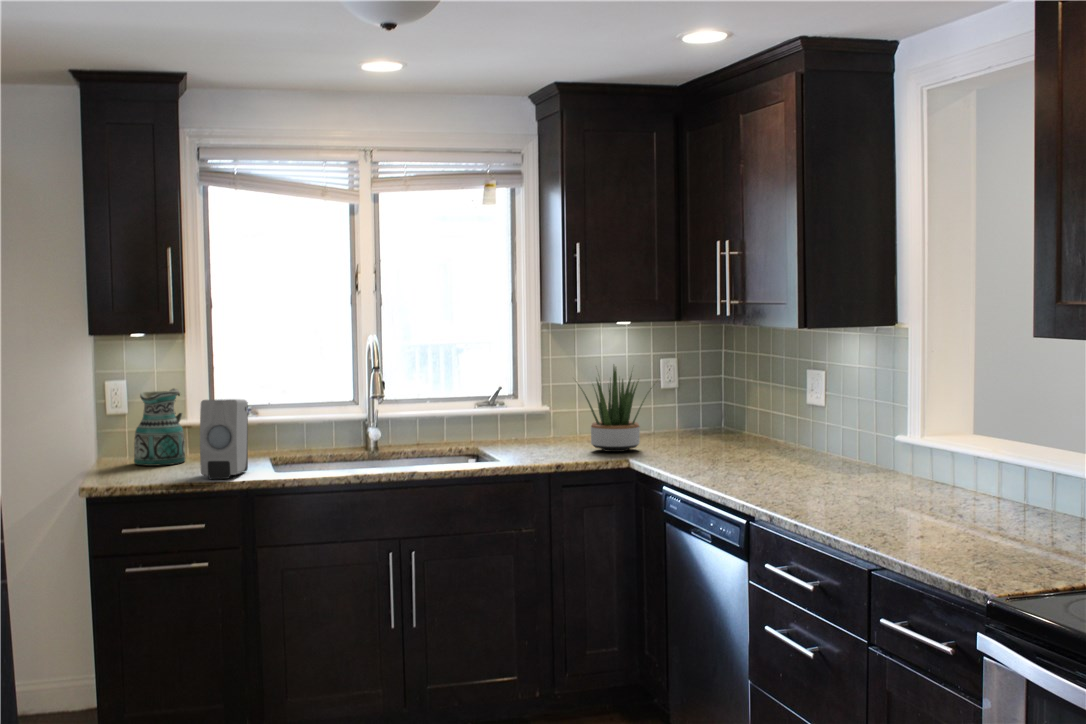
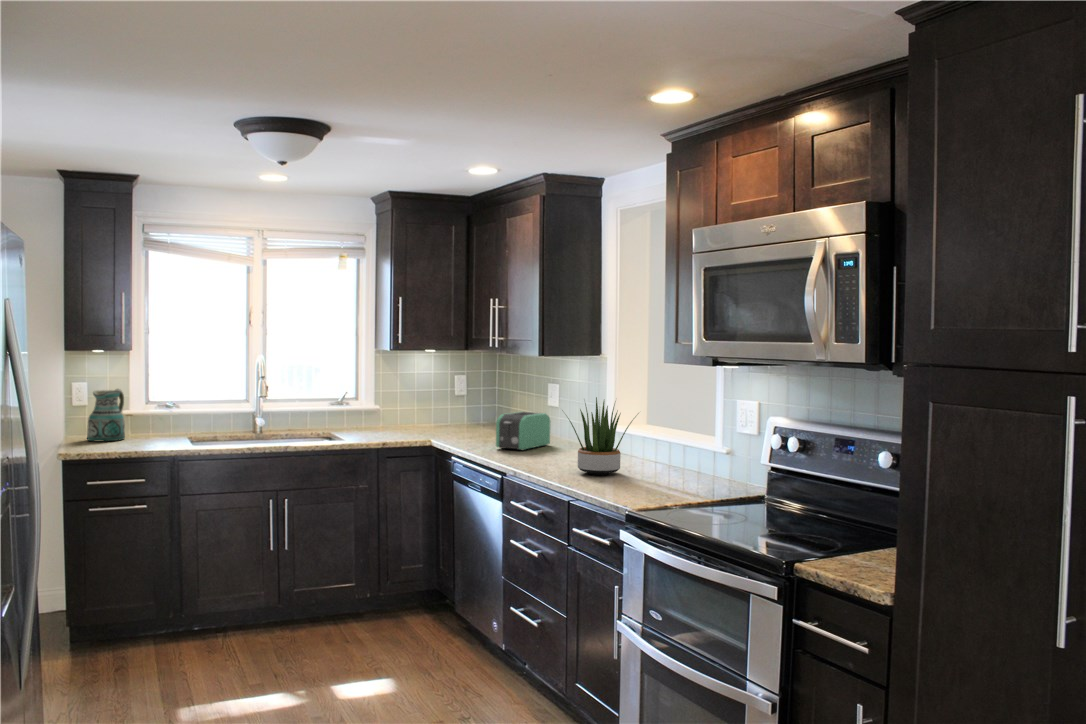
potted plant: present [581,366,652,452] -> present [568,397,636,475]
soap dispenser: present [200,399,248,479] -> none [137,396,172,450]
toaster: none [732,416,818,479] -> present [496,412,551,450]

